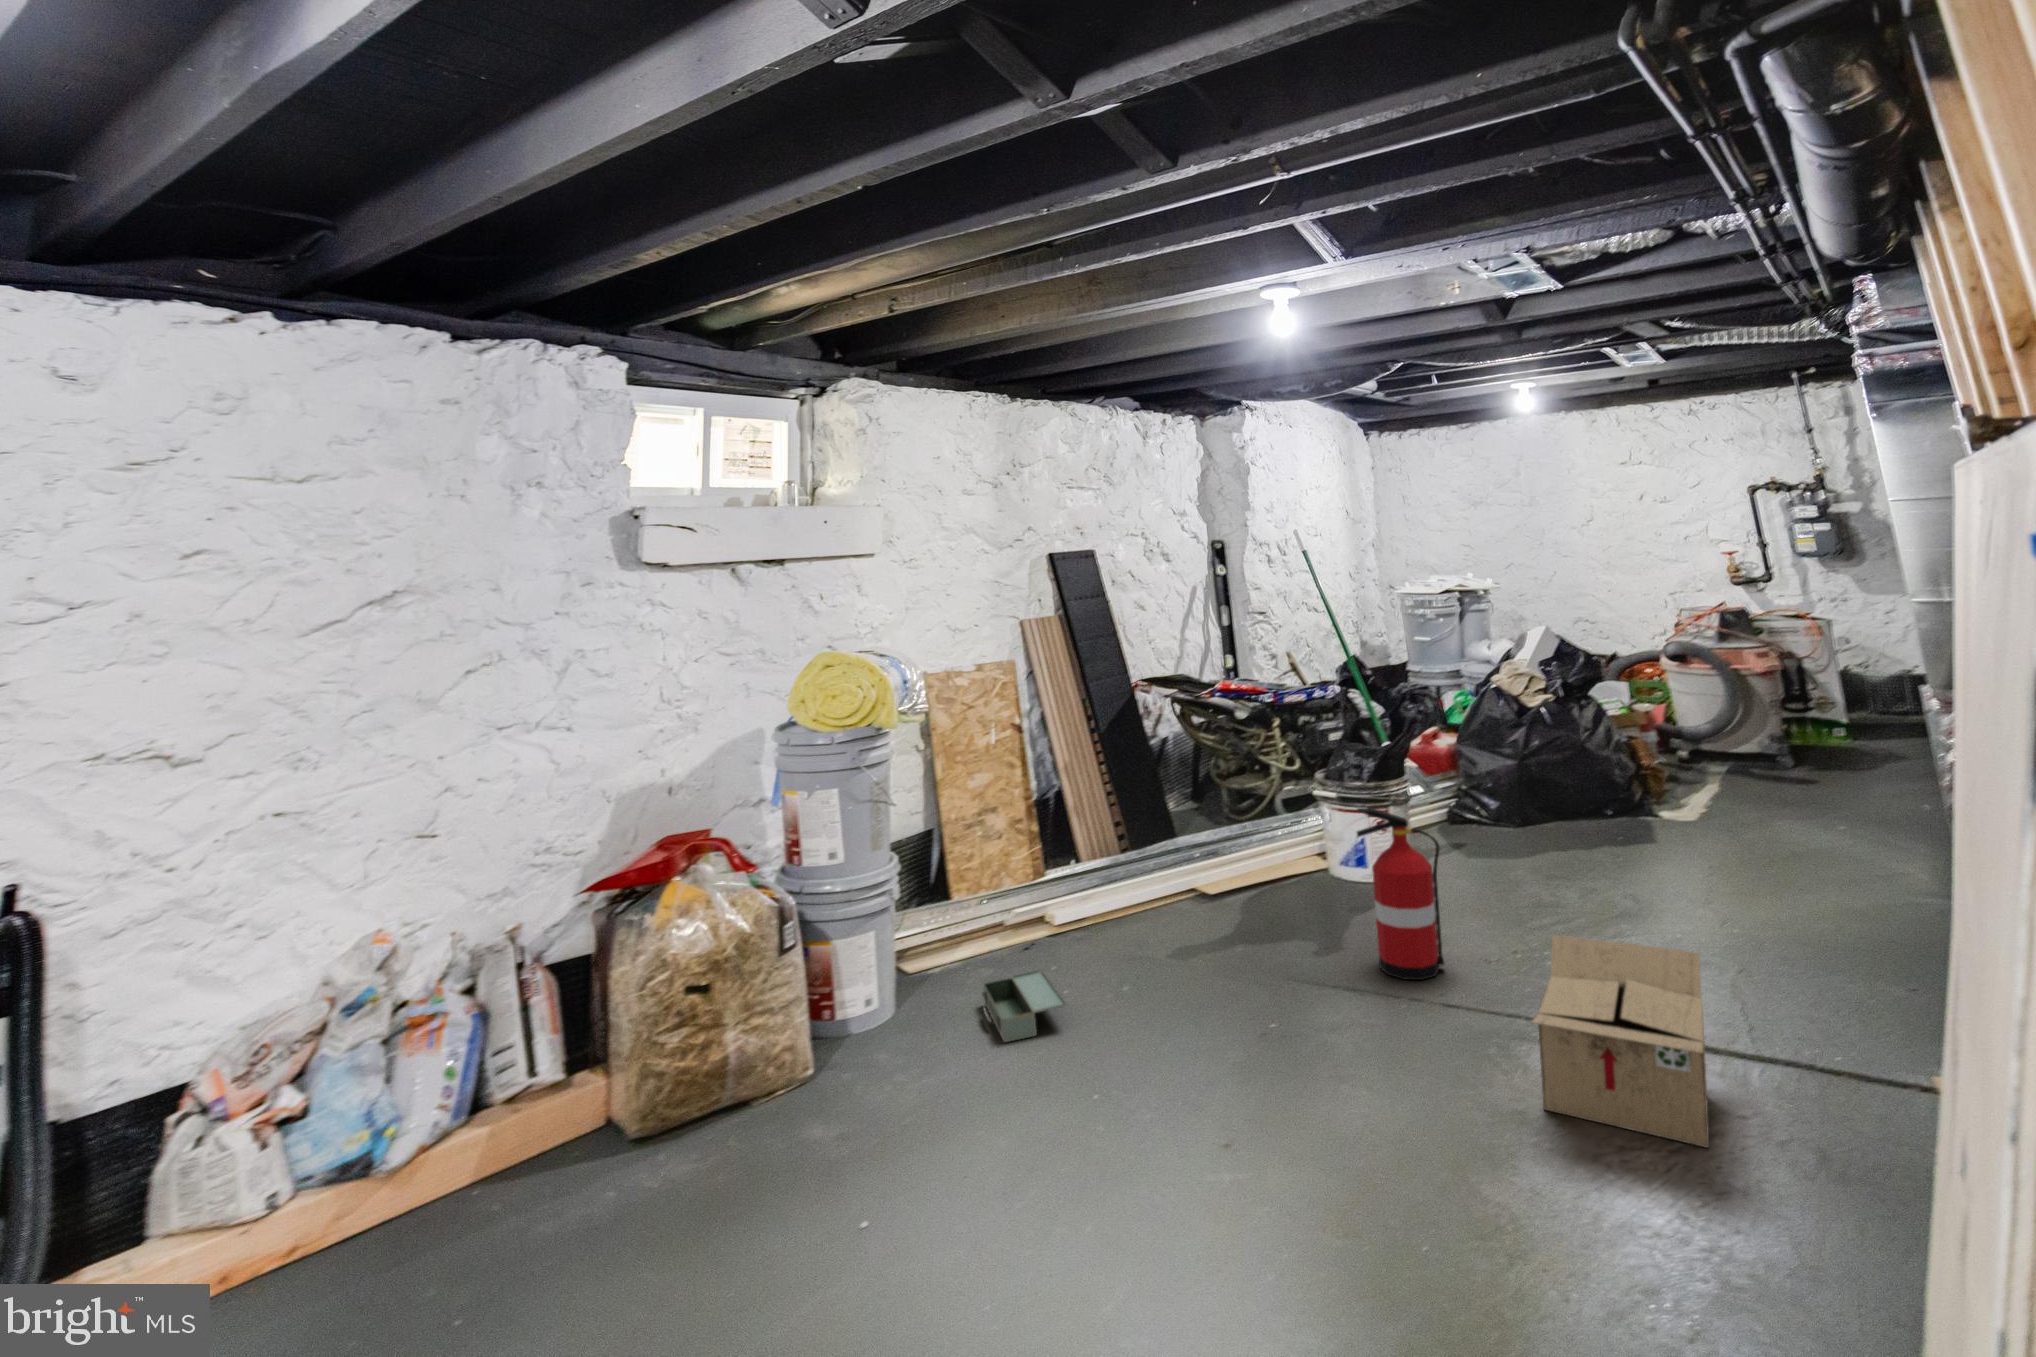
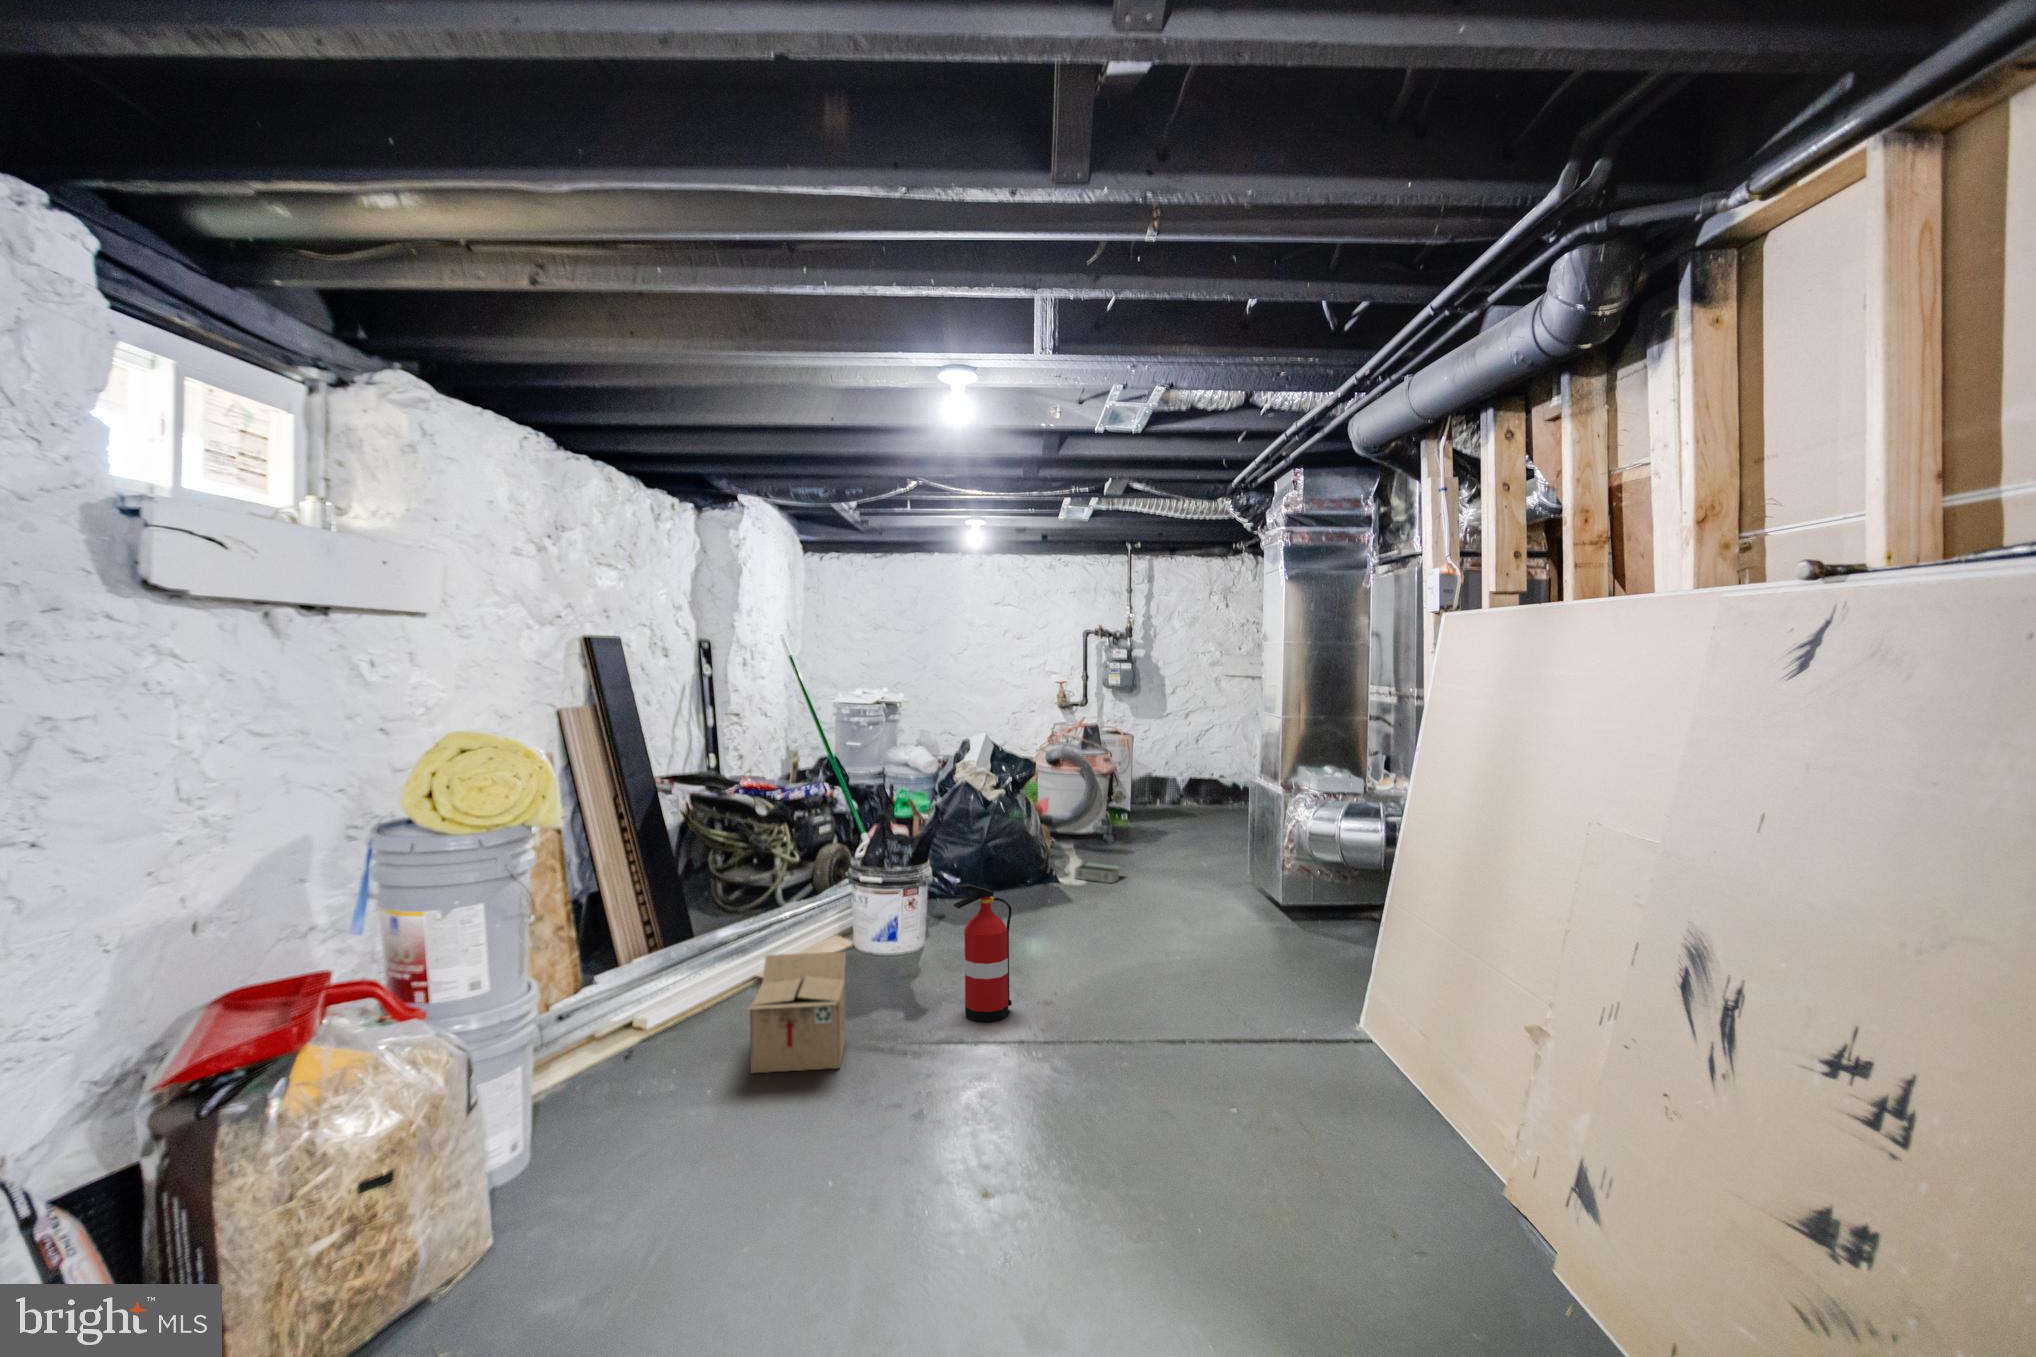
cardboard box: present [1532,935,1709,1148] -> present [745,952,846,1073]
toolbox: present [982,971,1065,1042] -> present [1075,862,1124,883]

